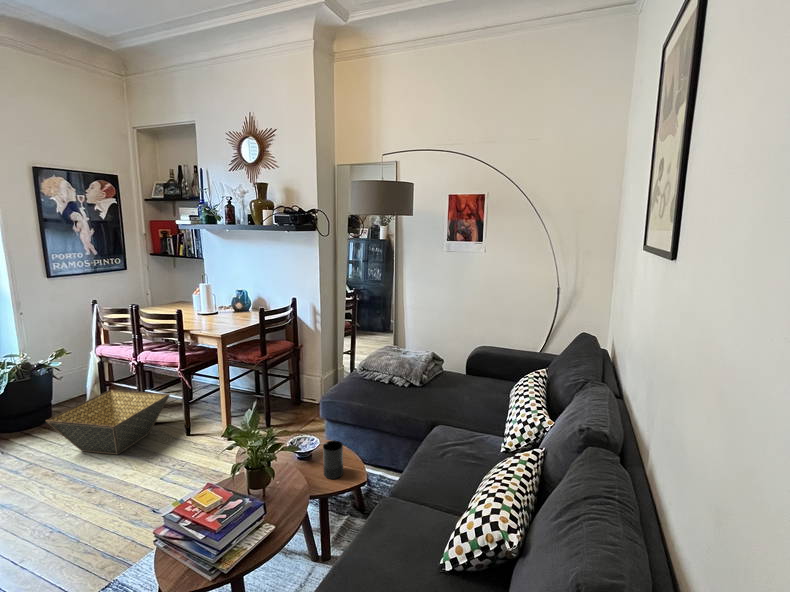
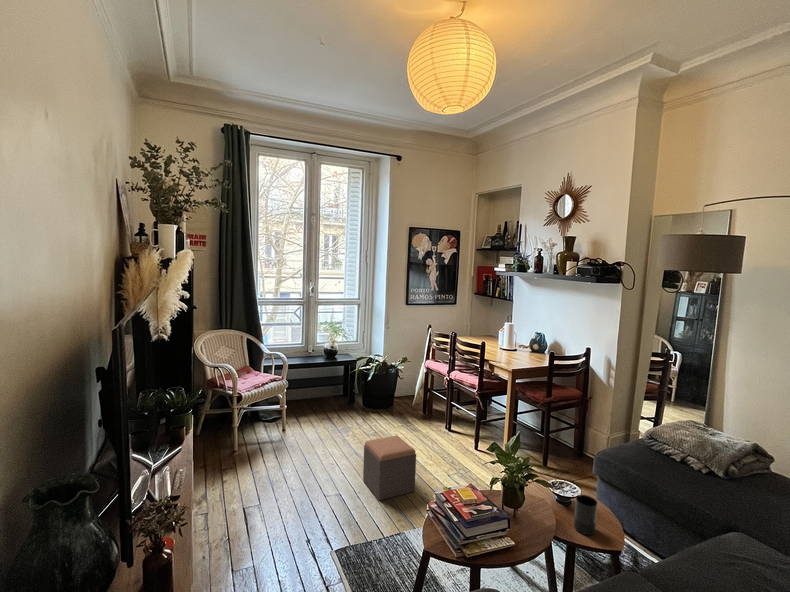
basket: present [46,390,170,455] -> none [389,395,467,446]
footstool: none [12,459,116,558] -> present [363,435,416,500]

